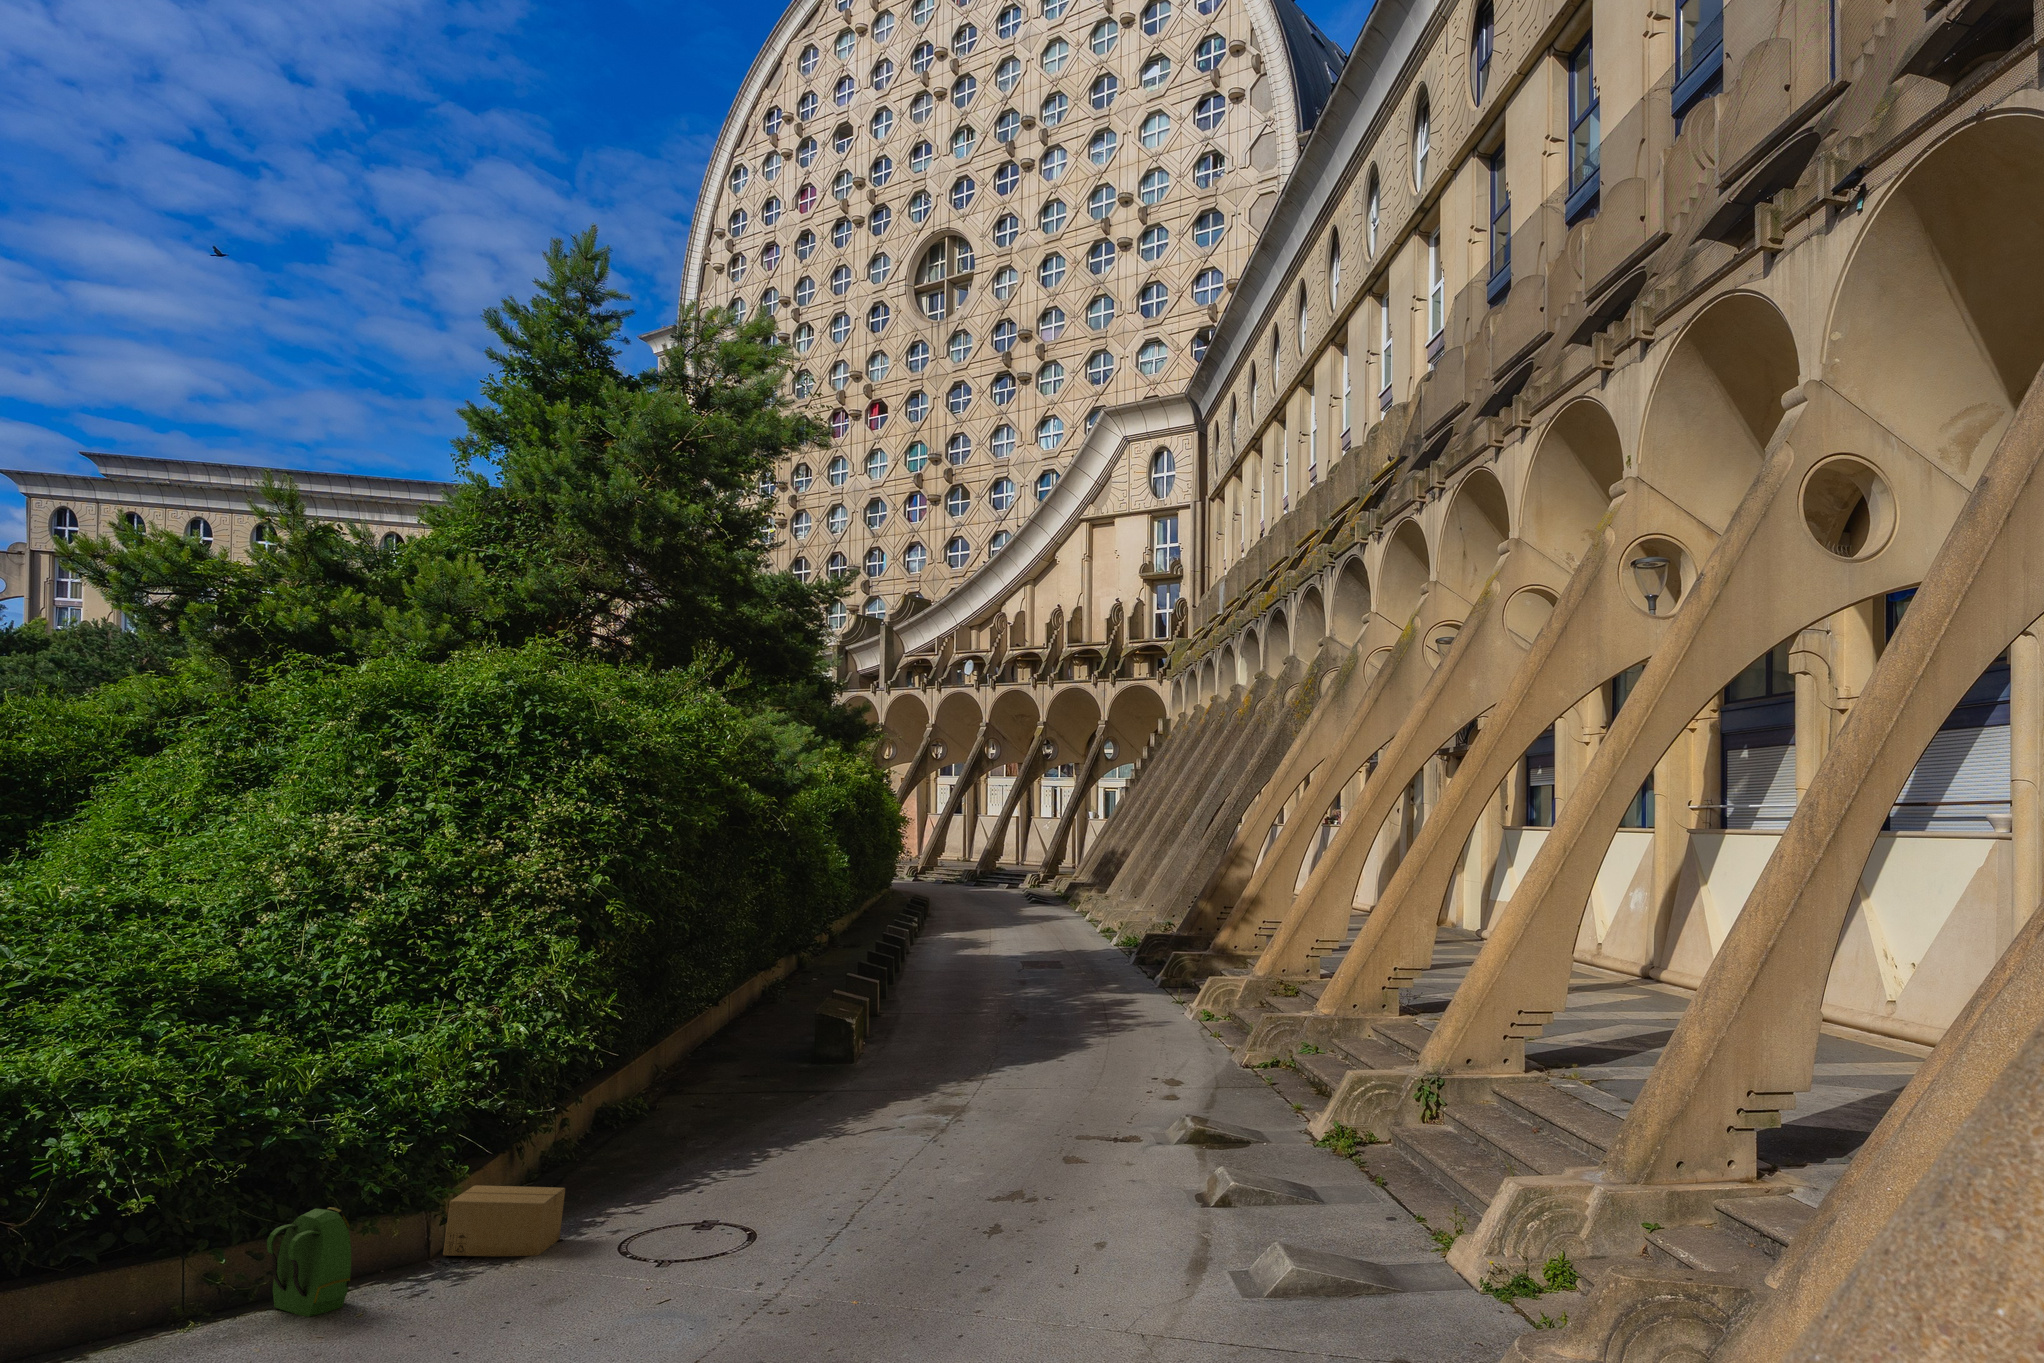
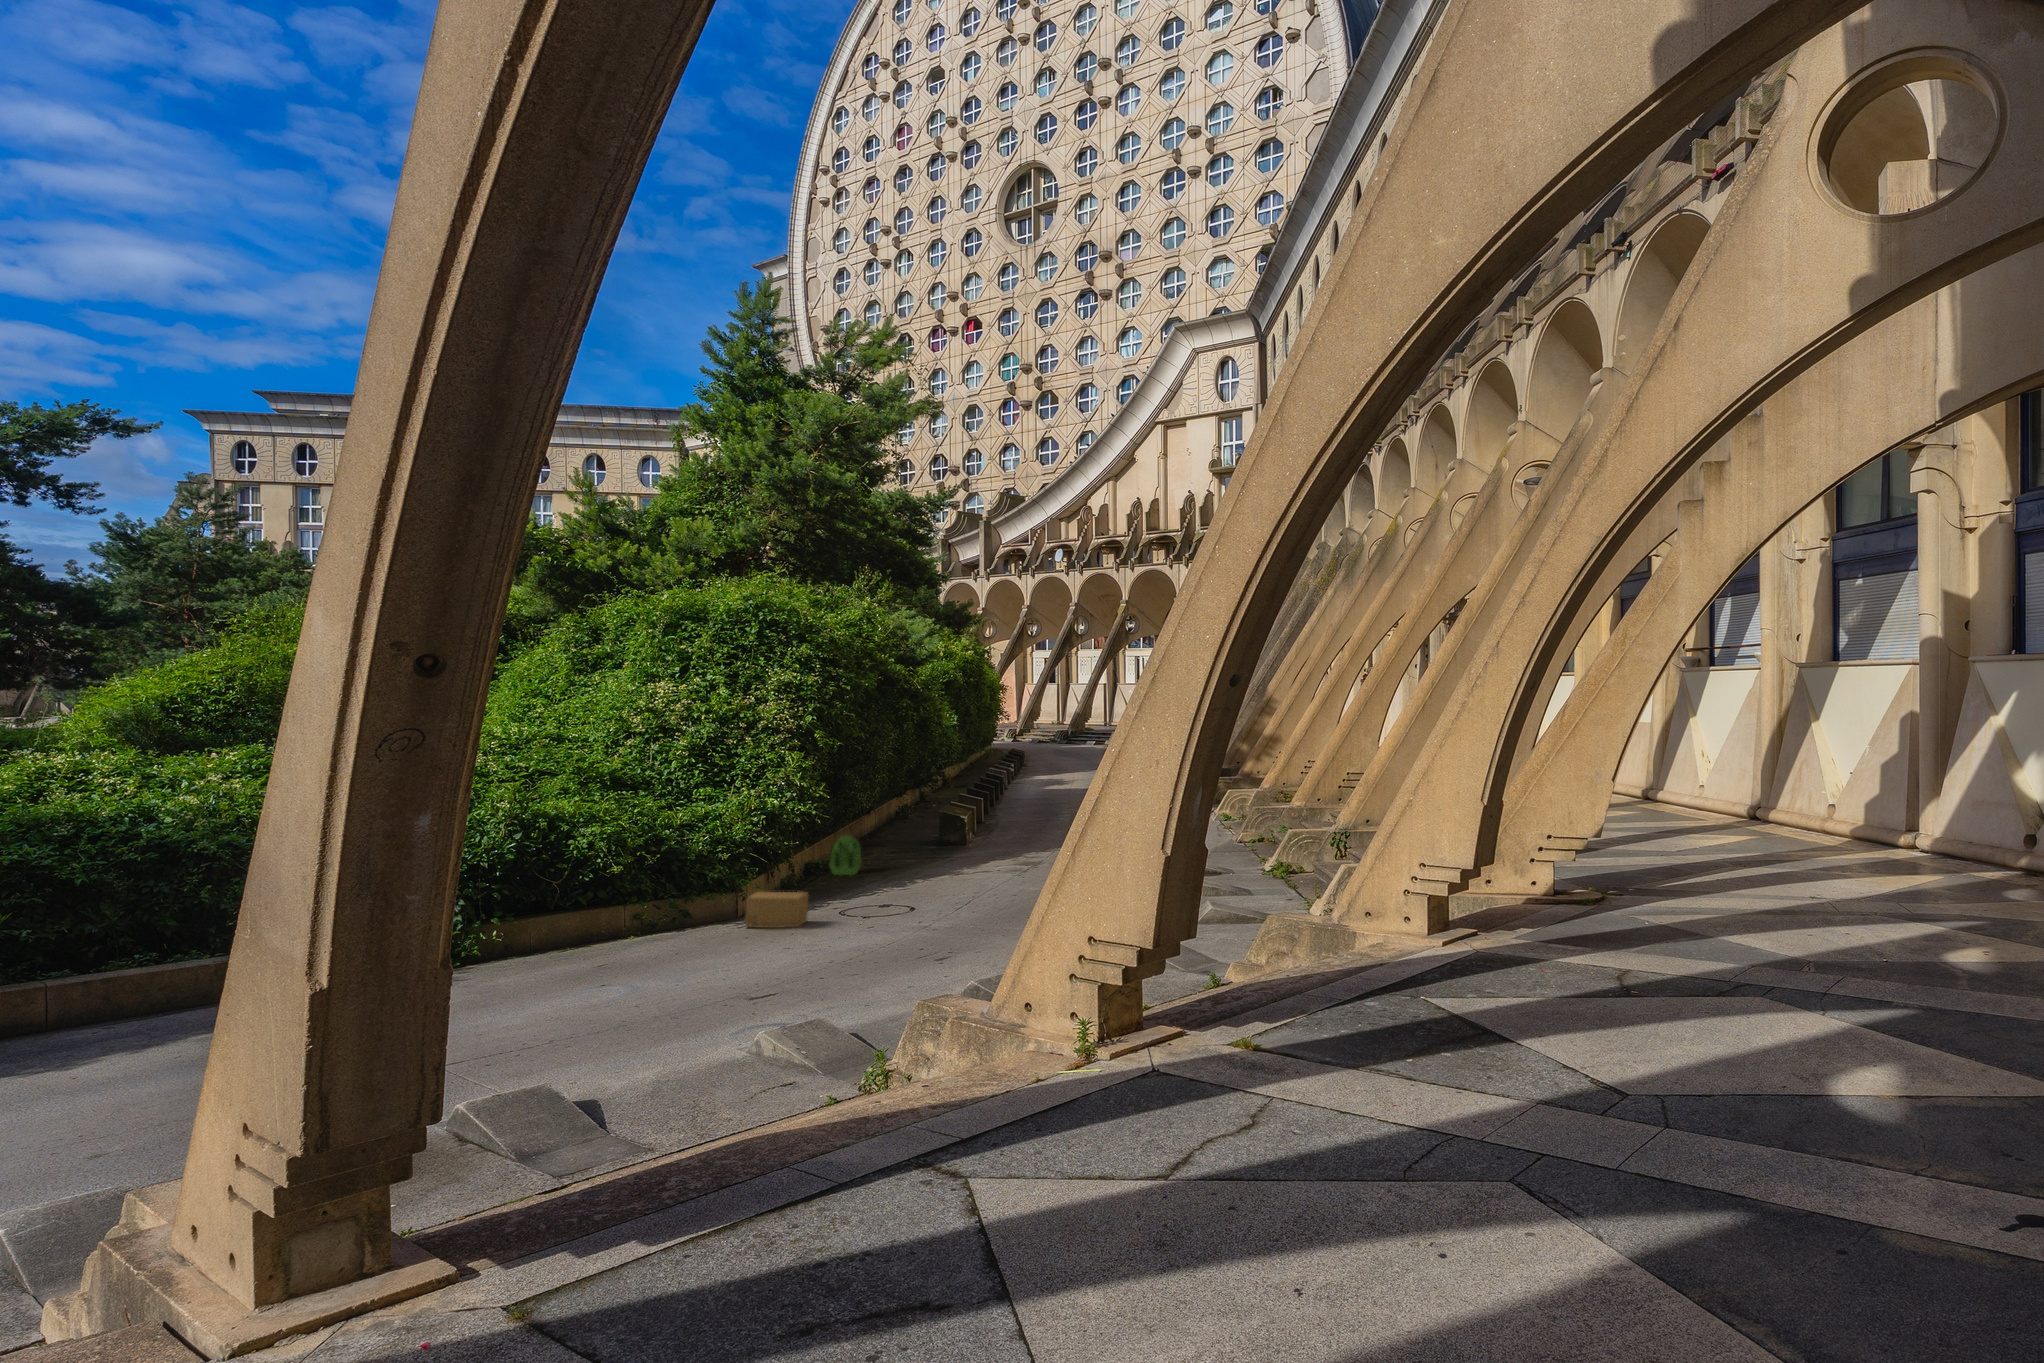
backpack: present [267,1207,351,1317] -> present [830,836,862,875]

